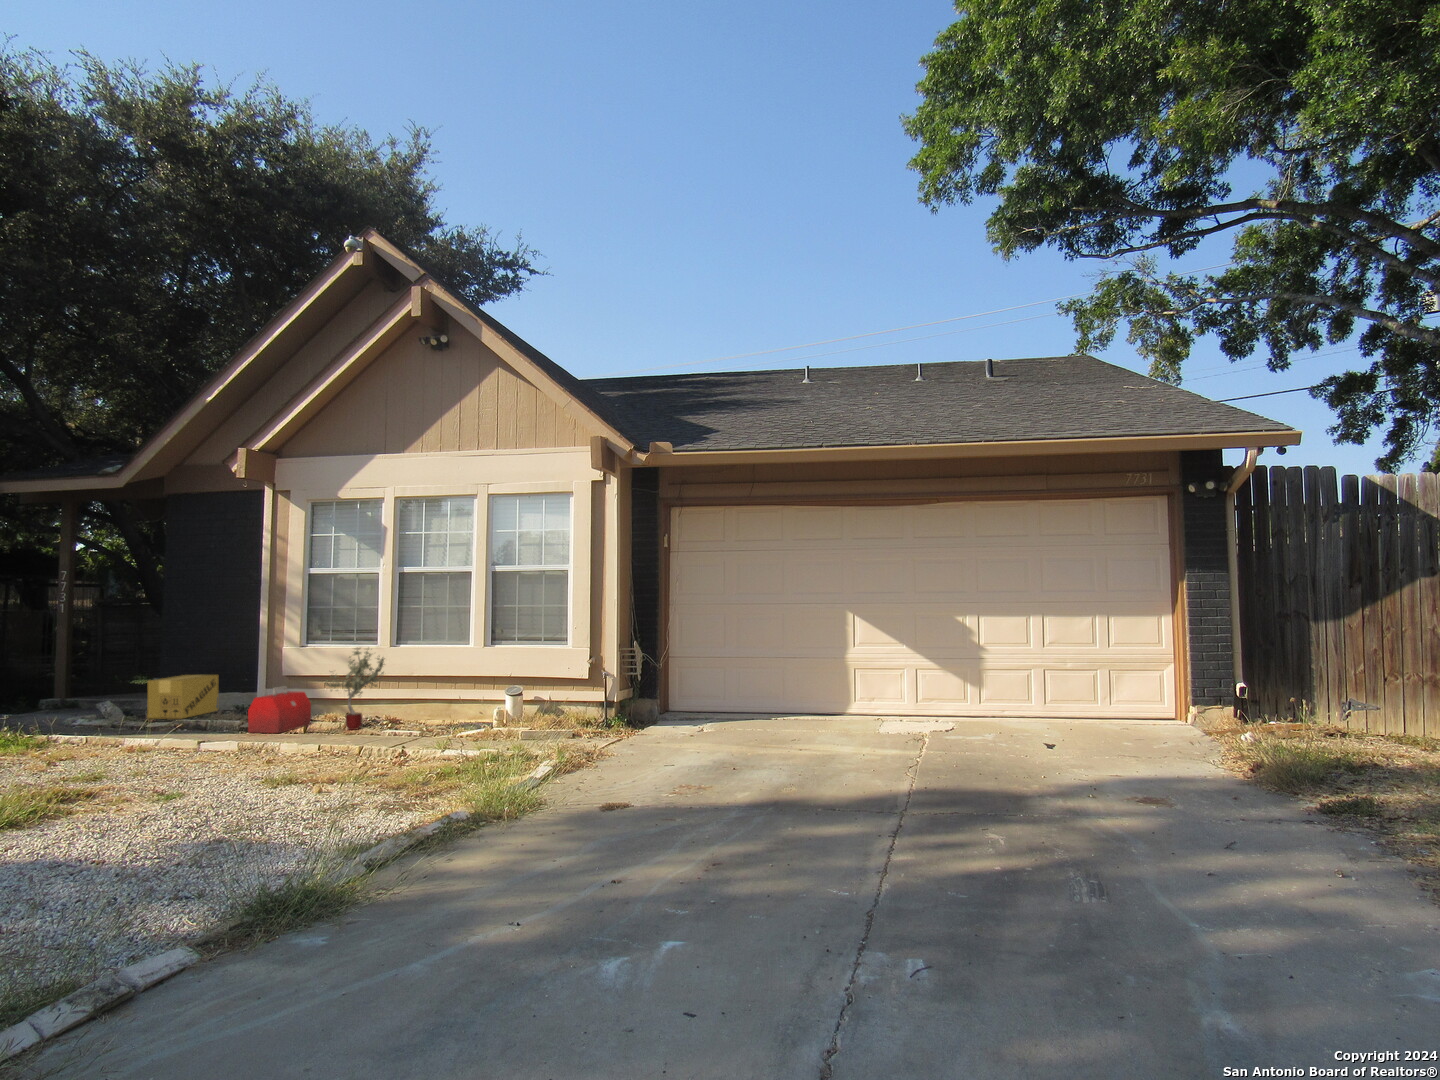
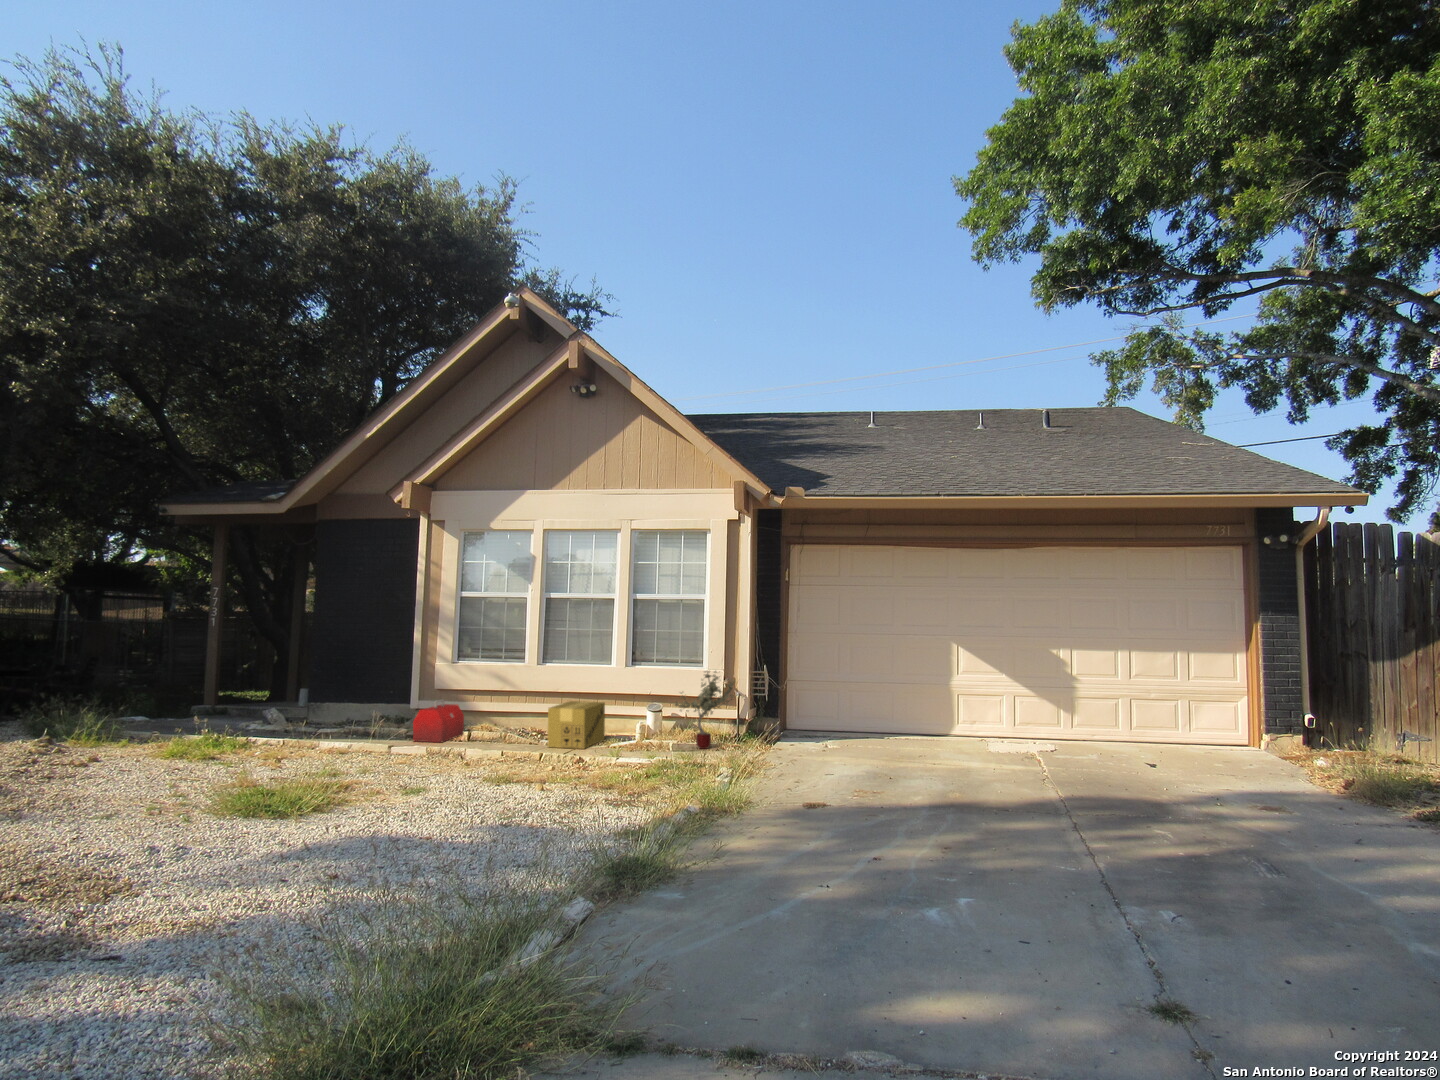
potted tree: present [325,648,385,730] -> present [675,671,734,749]
cardboard box: present [147,675,218,719] -> present [548,701,605,749]

